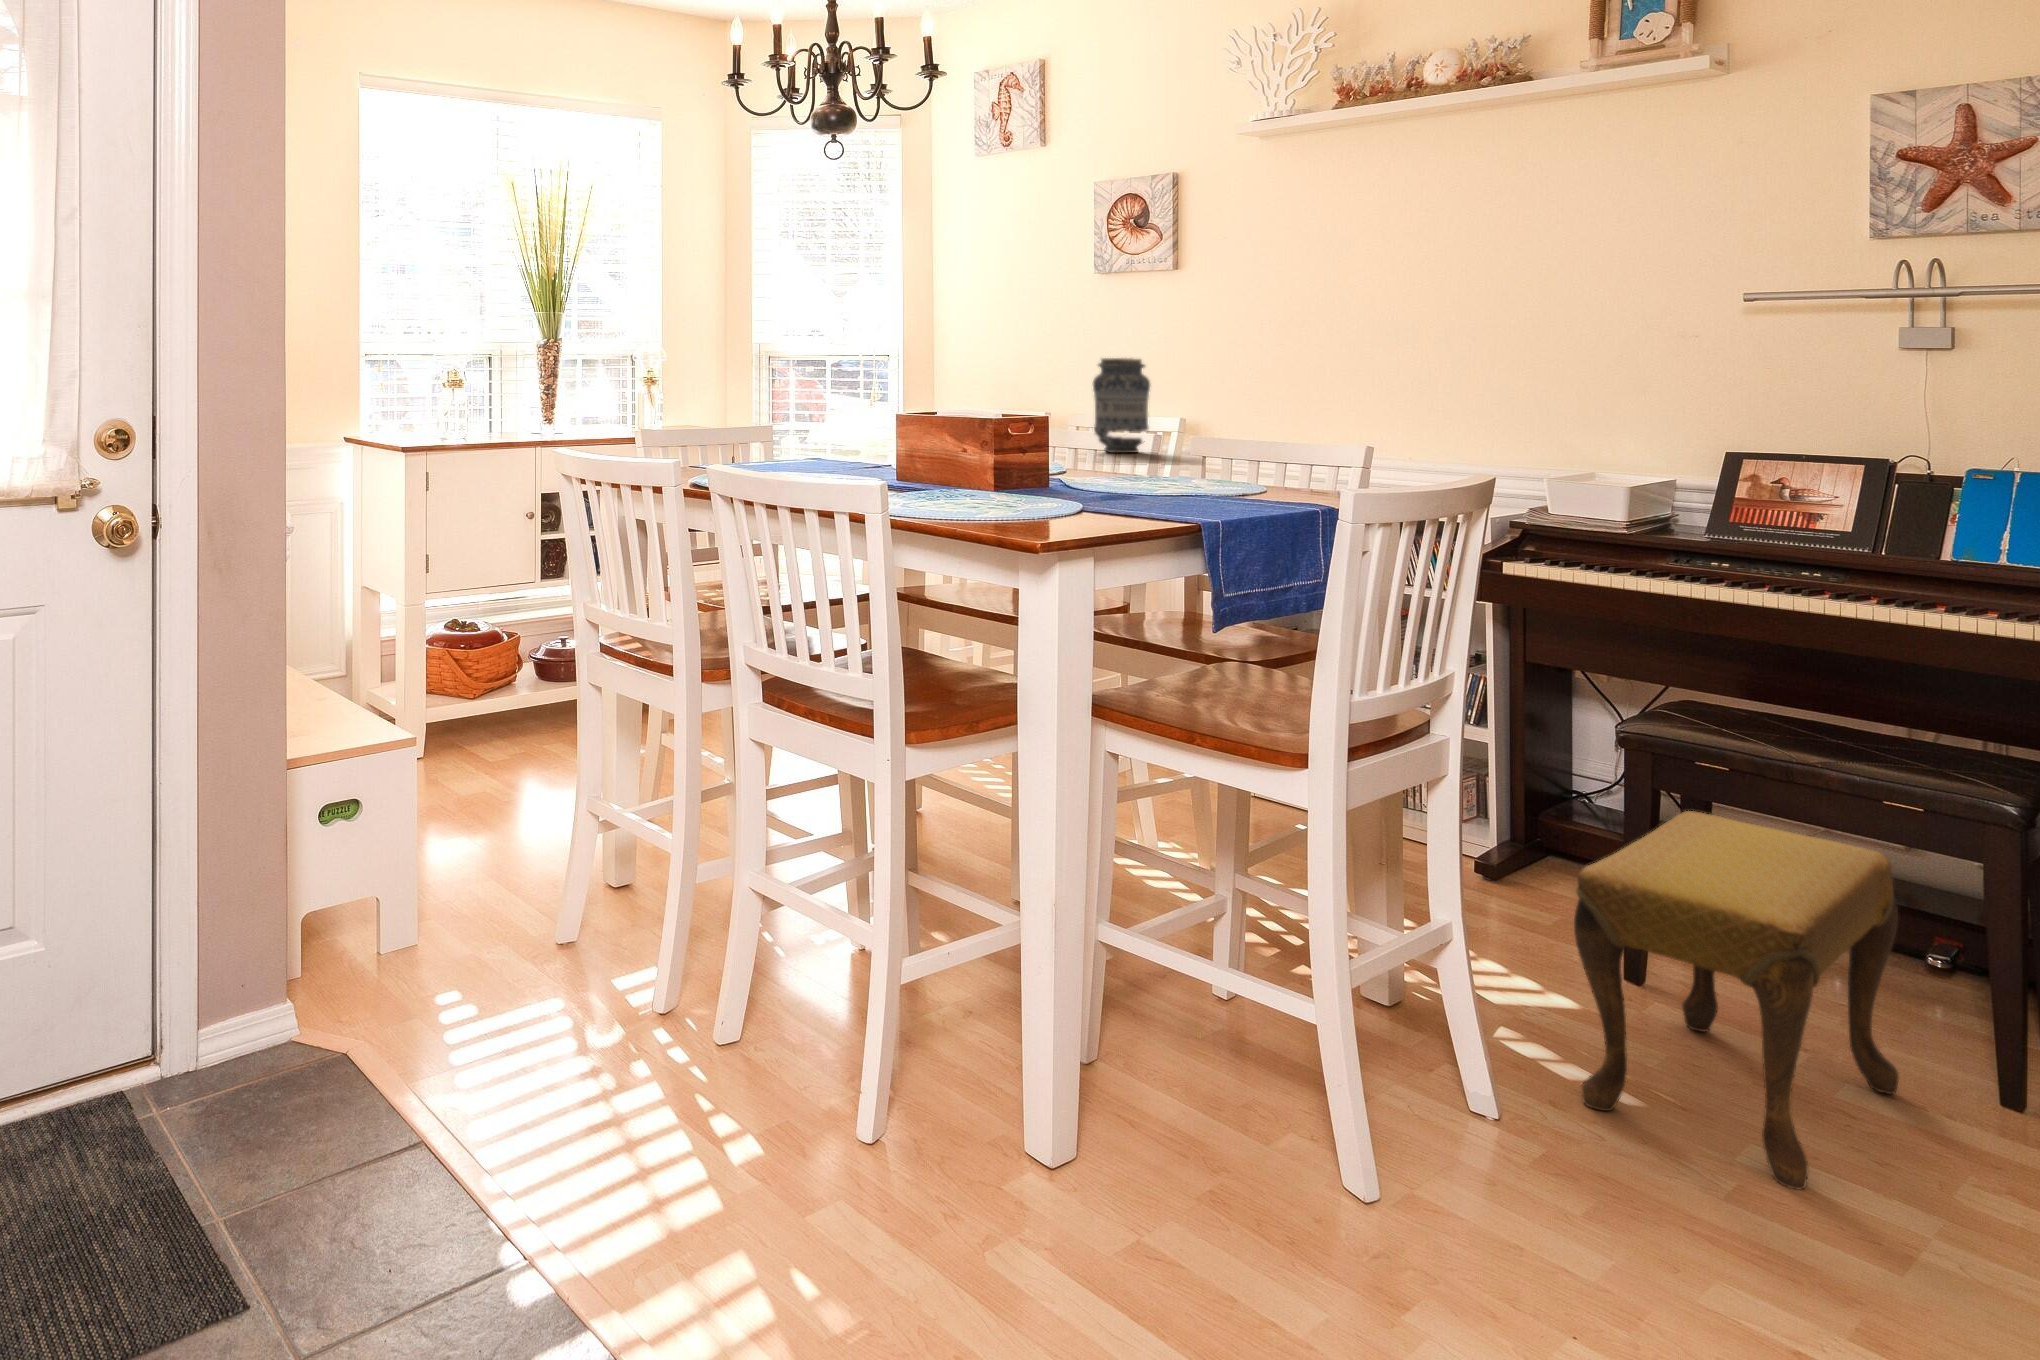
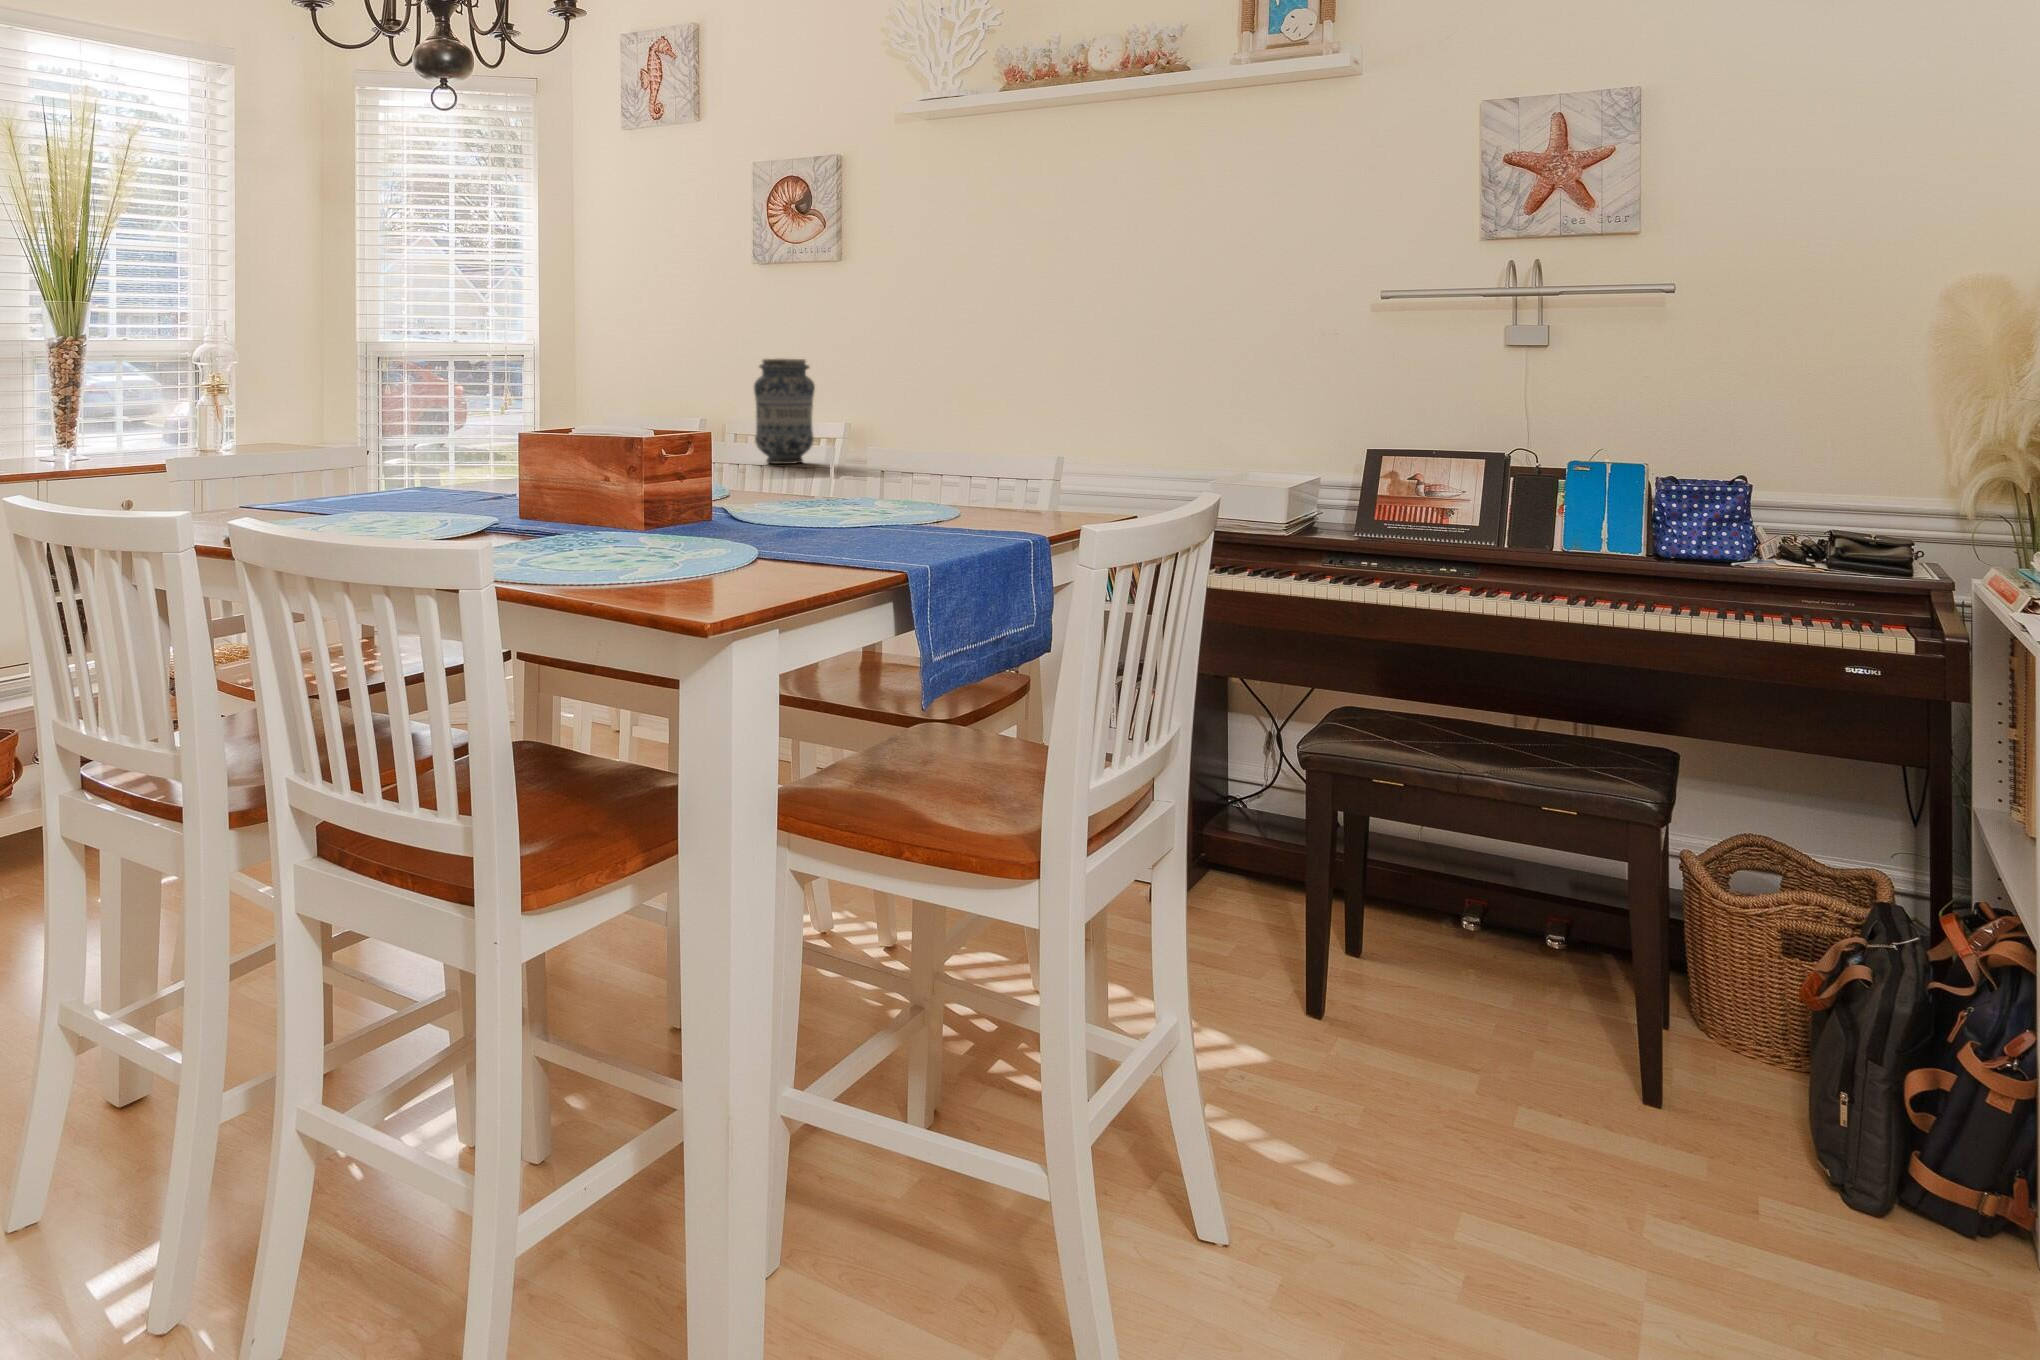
footstool: present [1574,811,1899,1190] -> none [1303,838,1574,1275]

